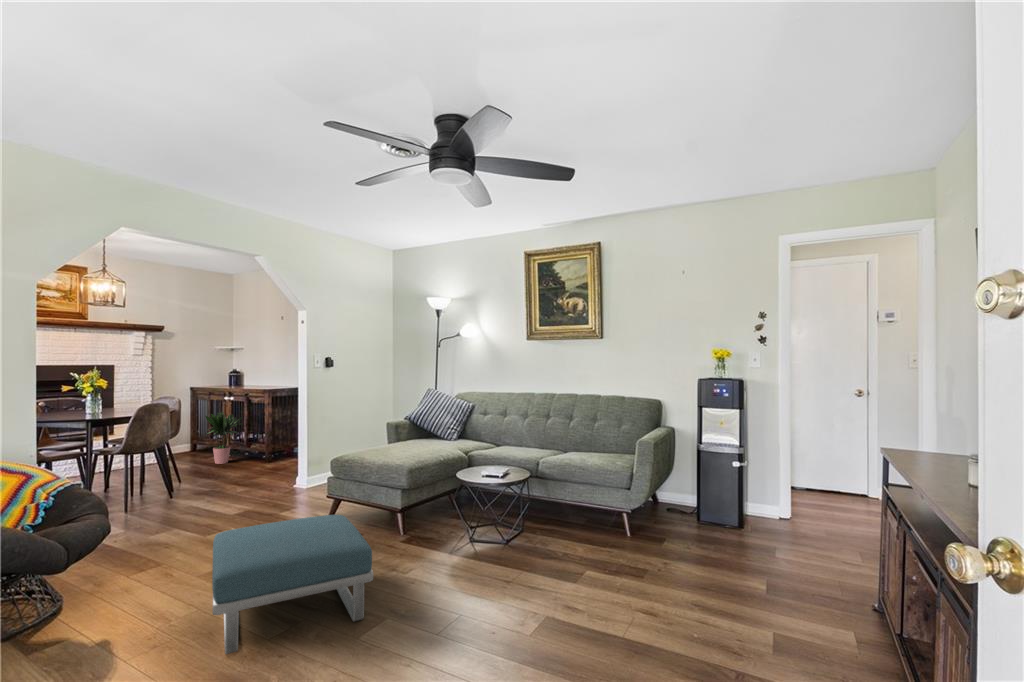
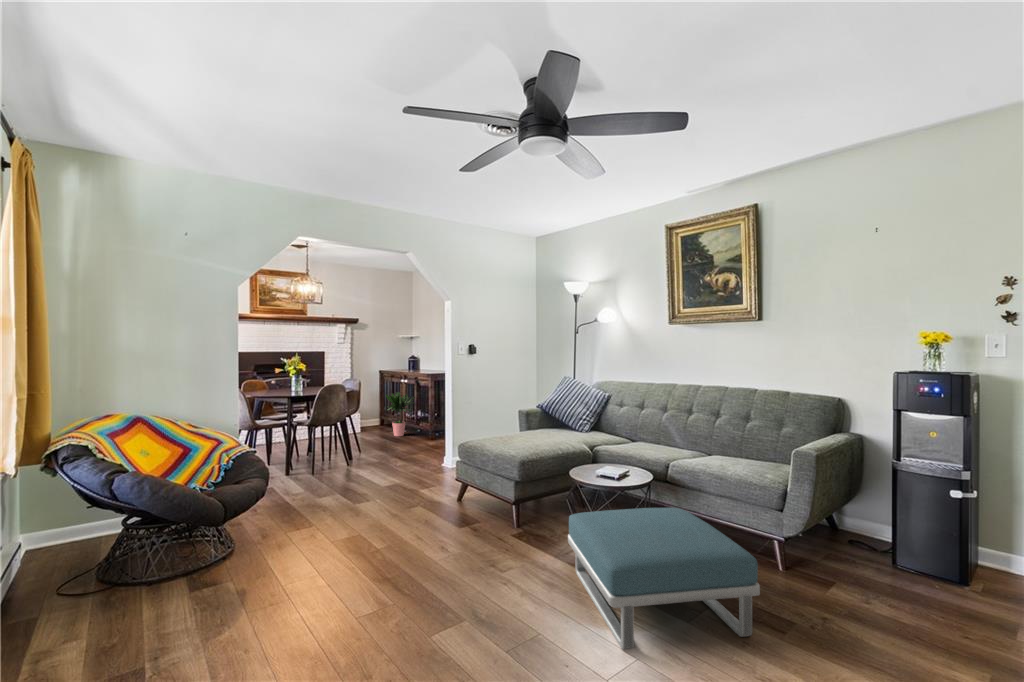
footstool: present [212,515,373,654] -> present [568,508,760,649]

